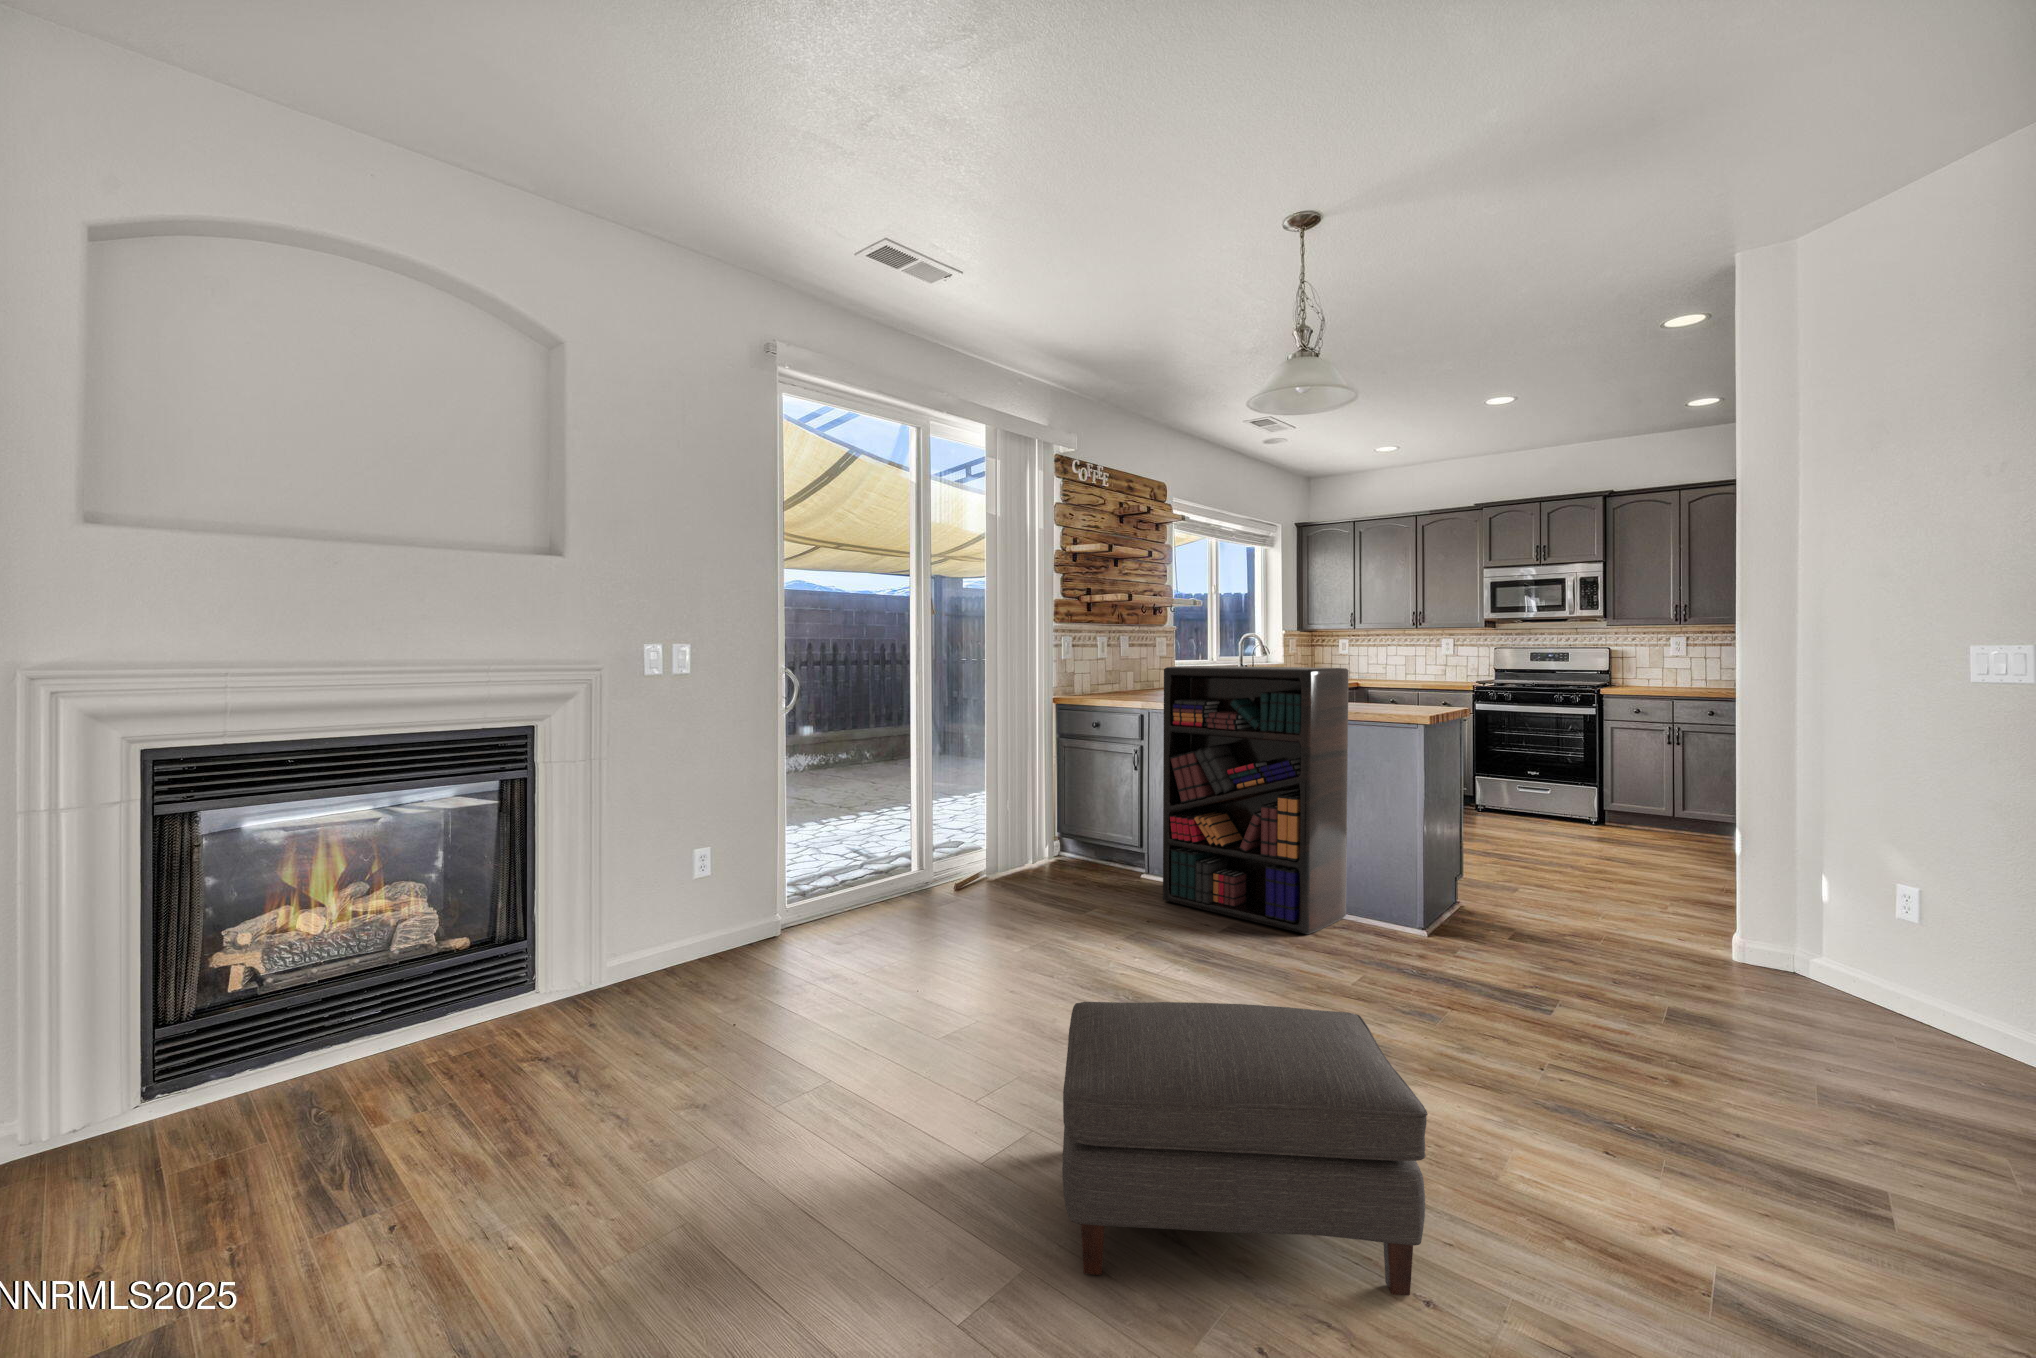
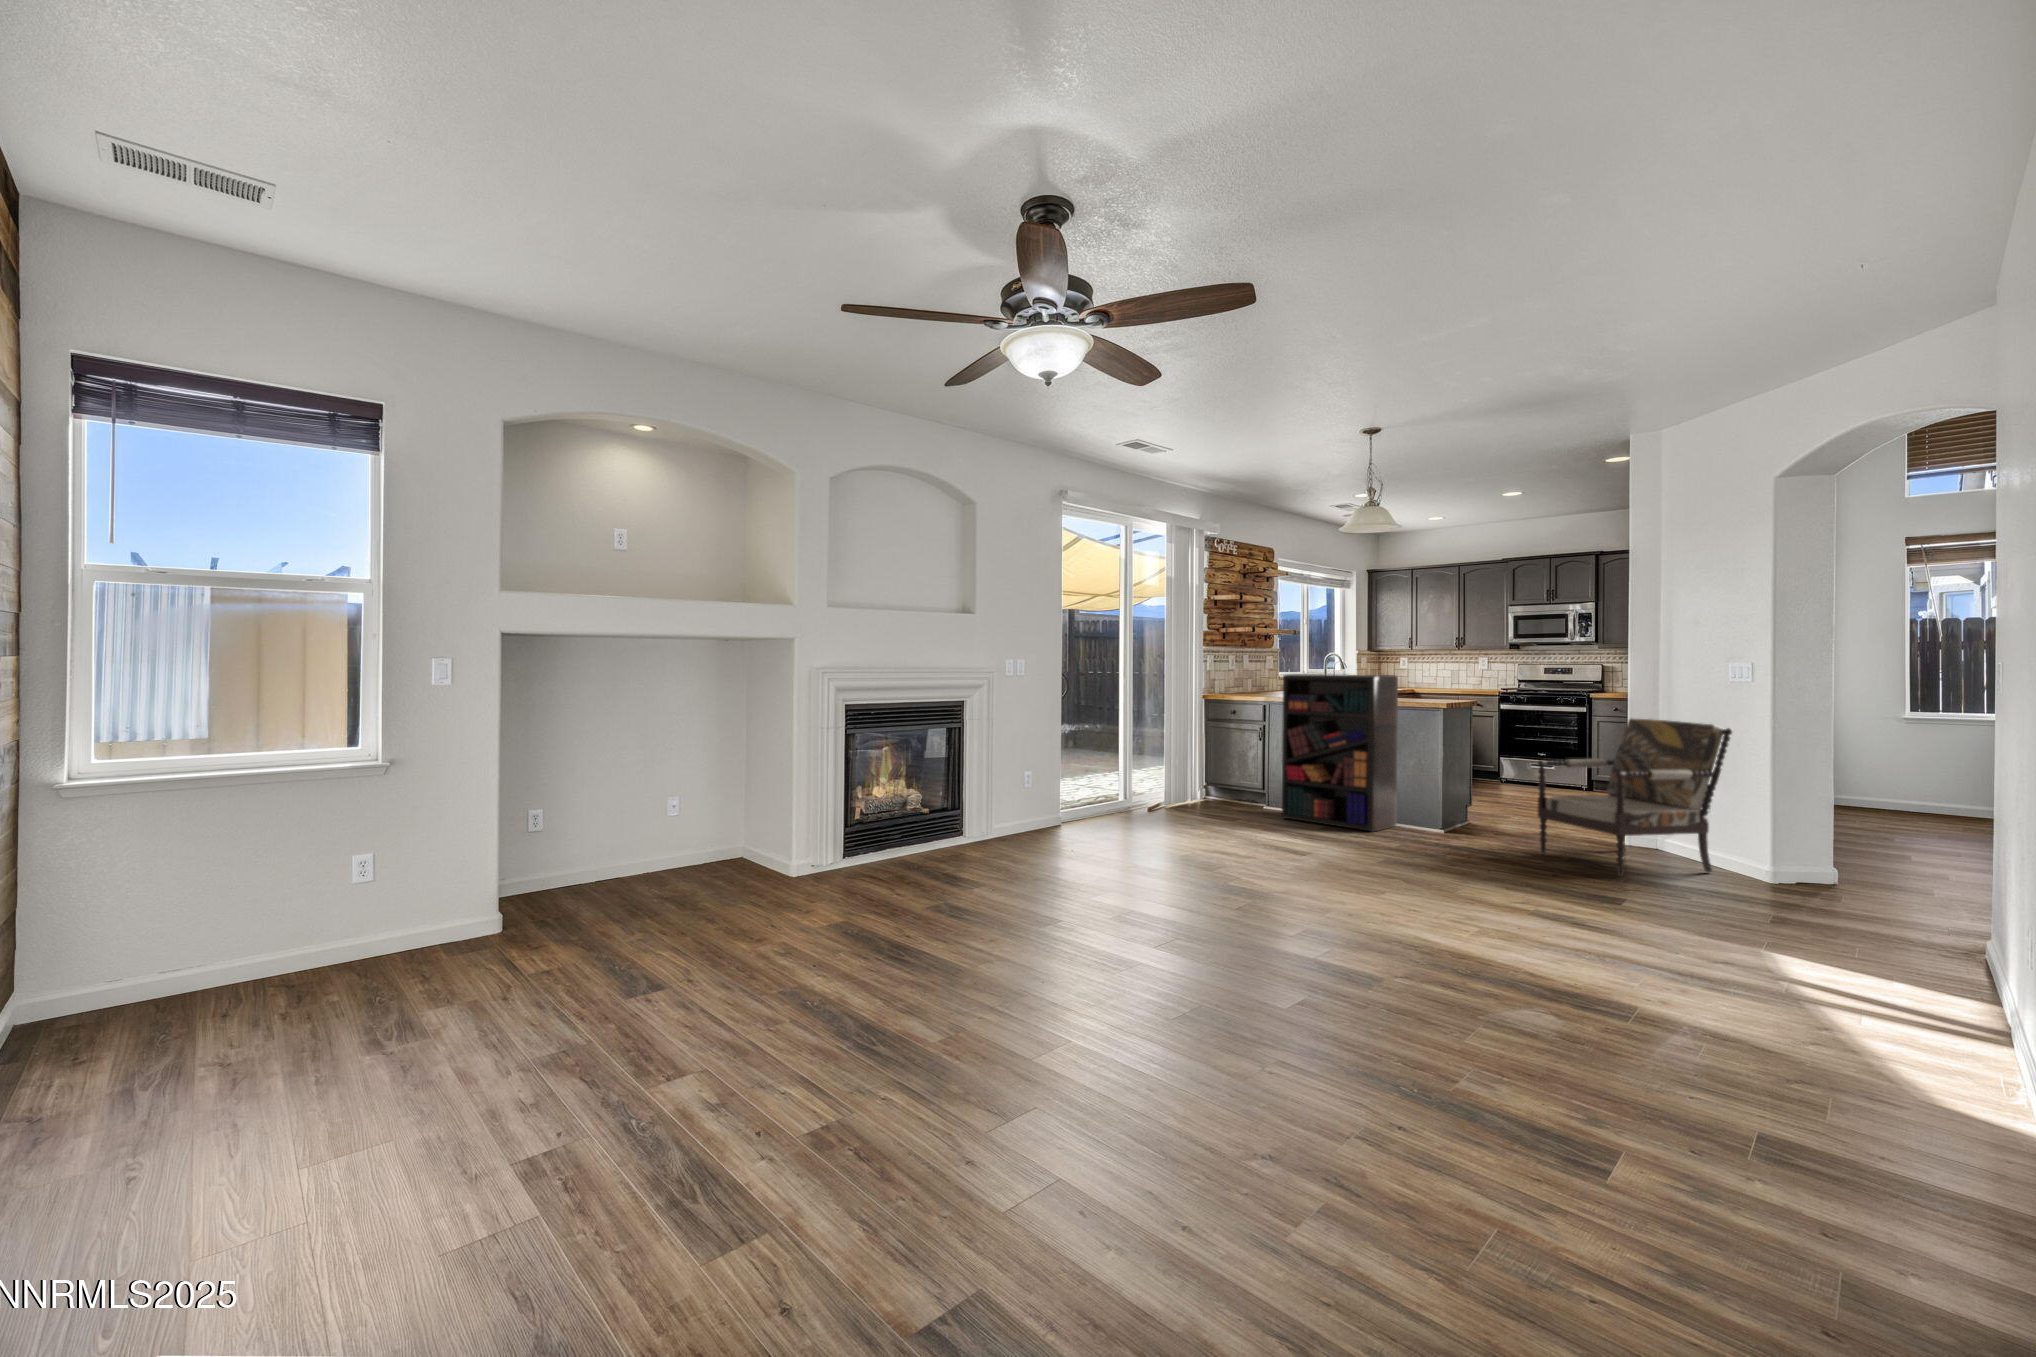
armchair: none [1604,745,1992,1075] -> present [1538,719,1732,876]
ottoman: present [1062,1002,1428,1296] -> none [1261,818,1415,914]

